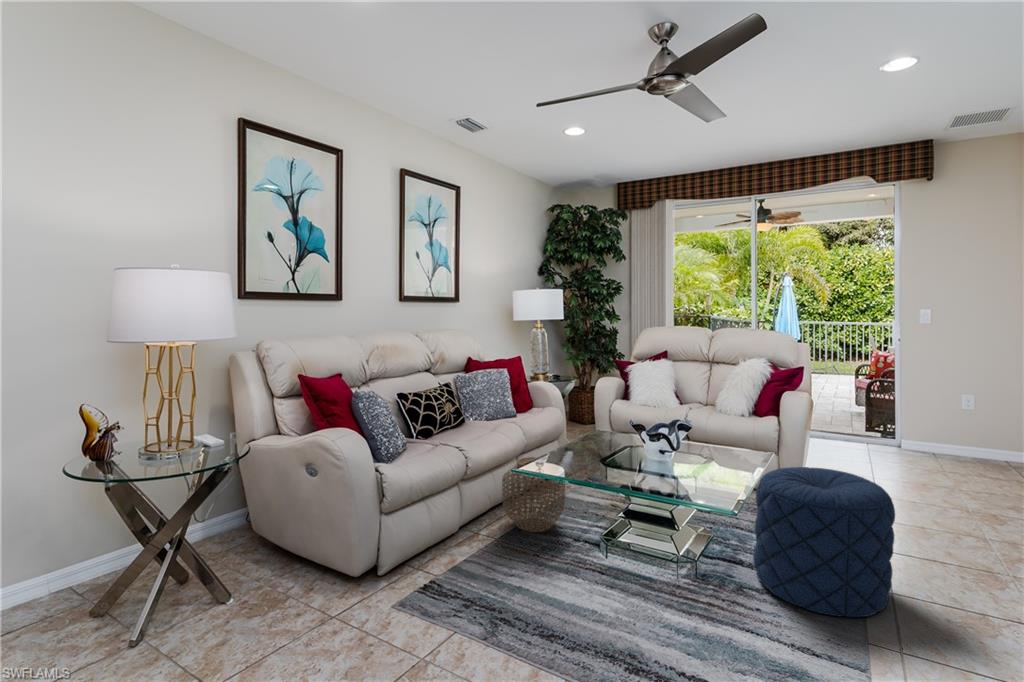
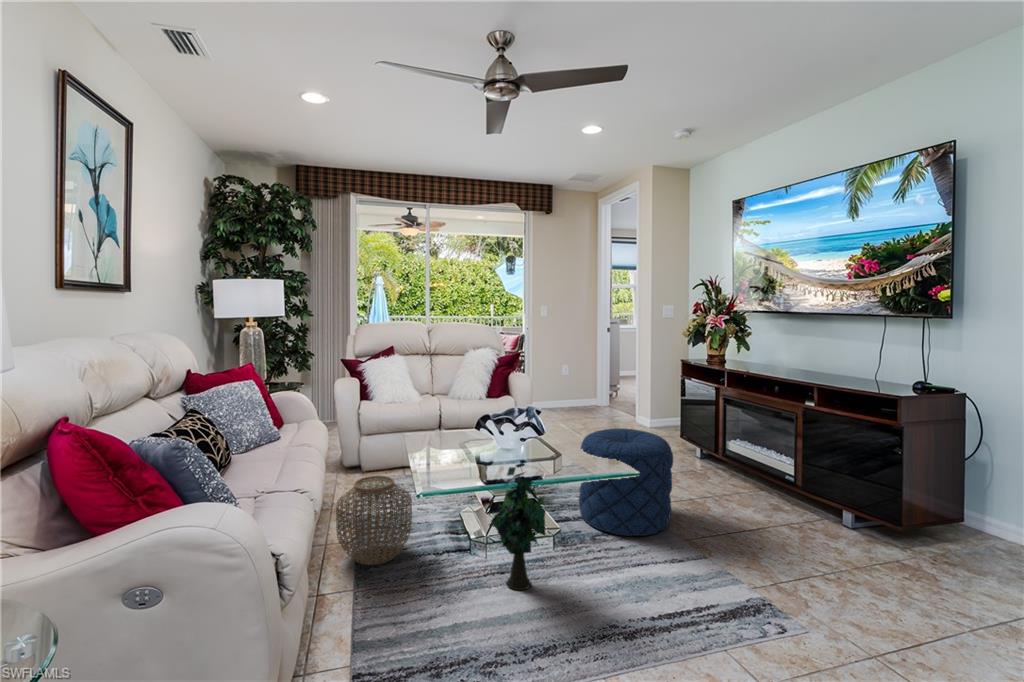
decorative plant: none [571,467,641,594] -> present [489,463,546,590]

